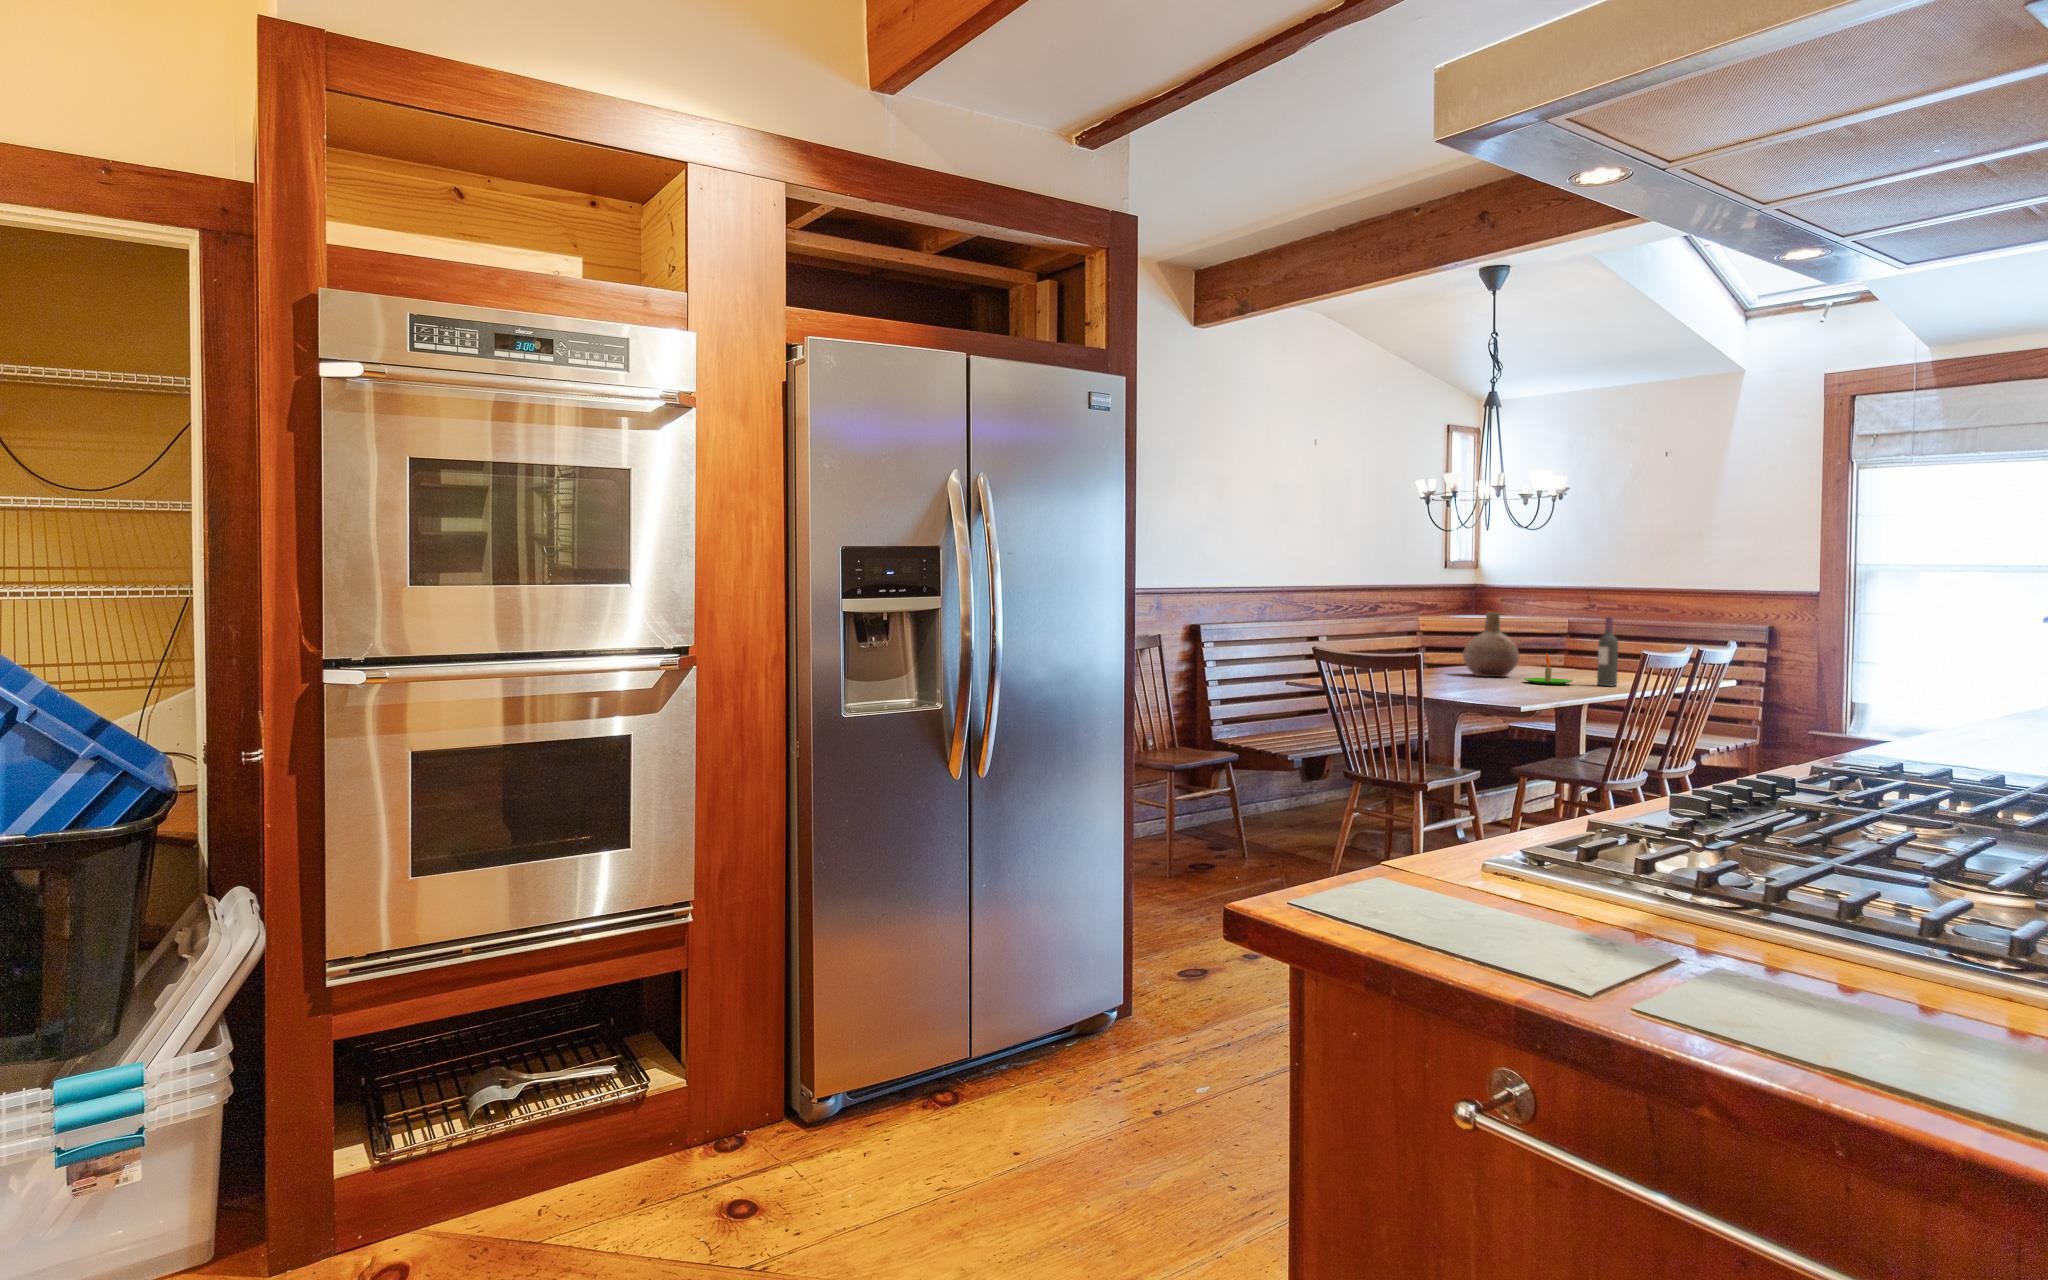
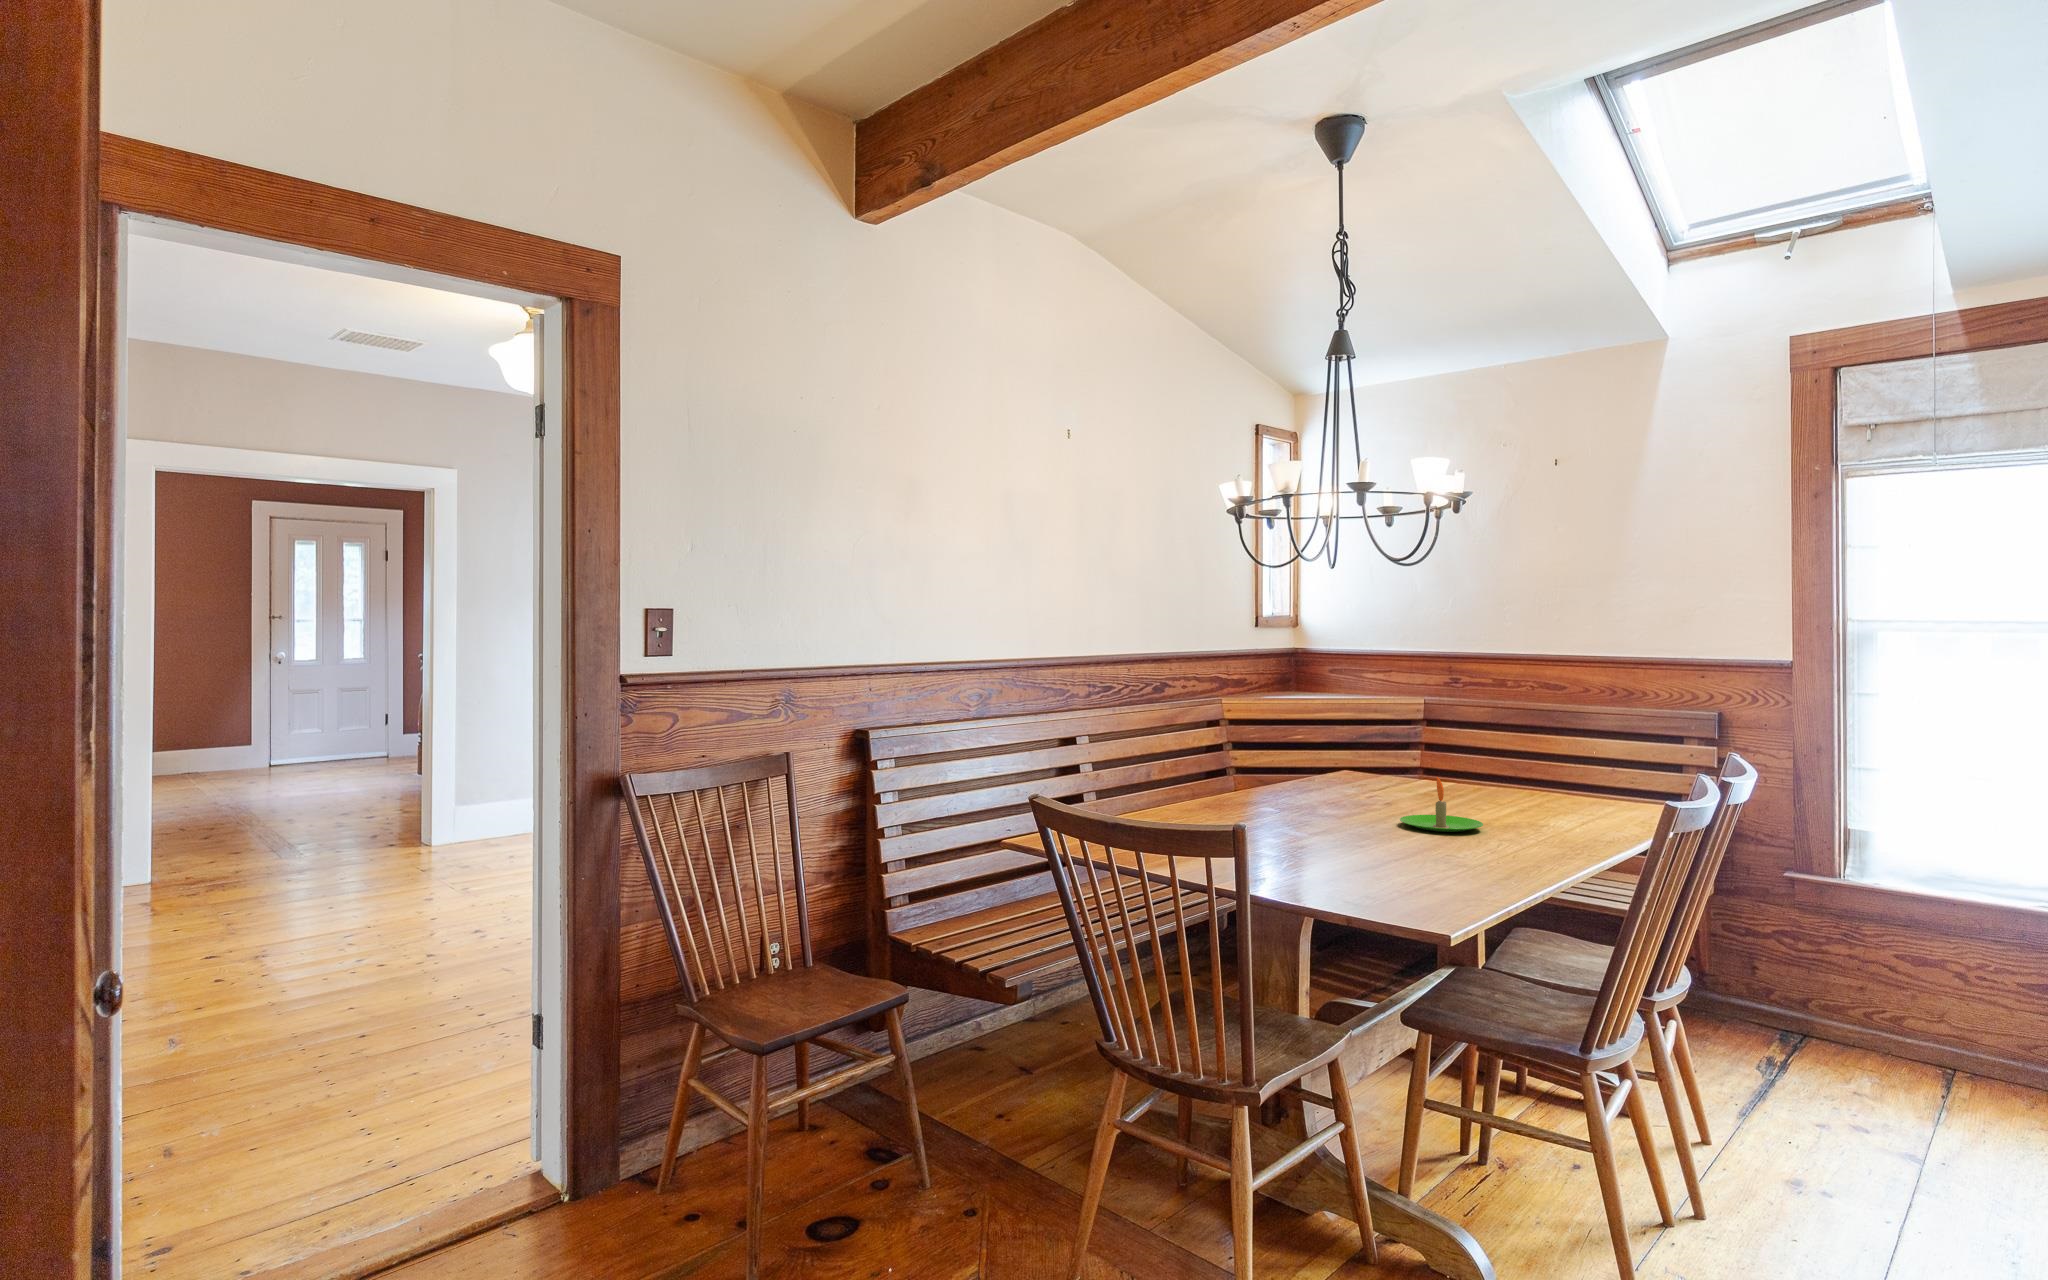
vase: present [1463,612,1519,677] -> none [1295,701,1384,809]
wine bottle: present [1597,617,1618,686] -> none [1520,712,1554,833]

